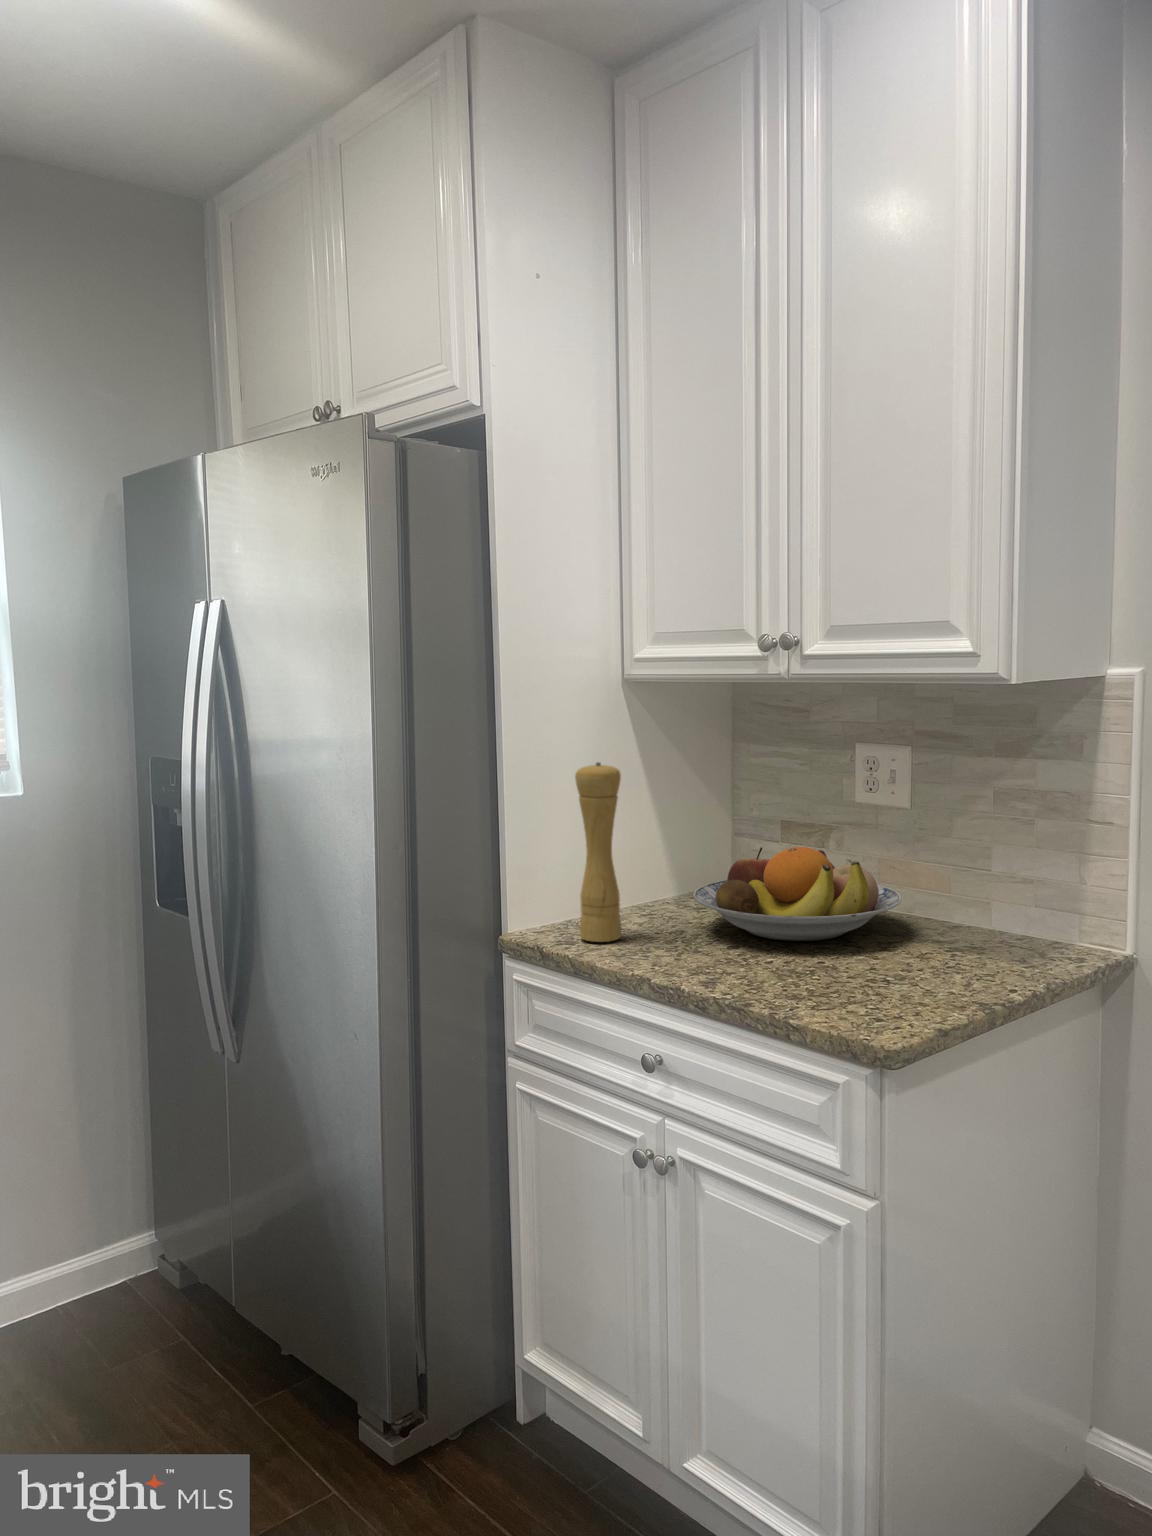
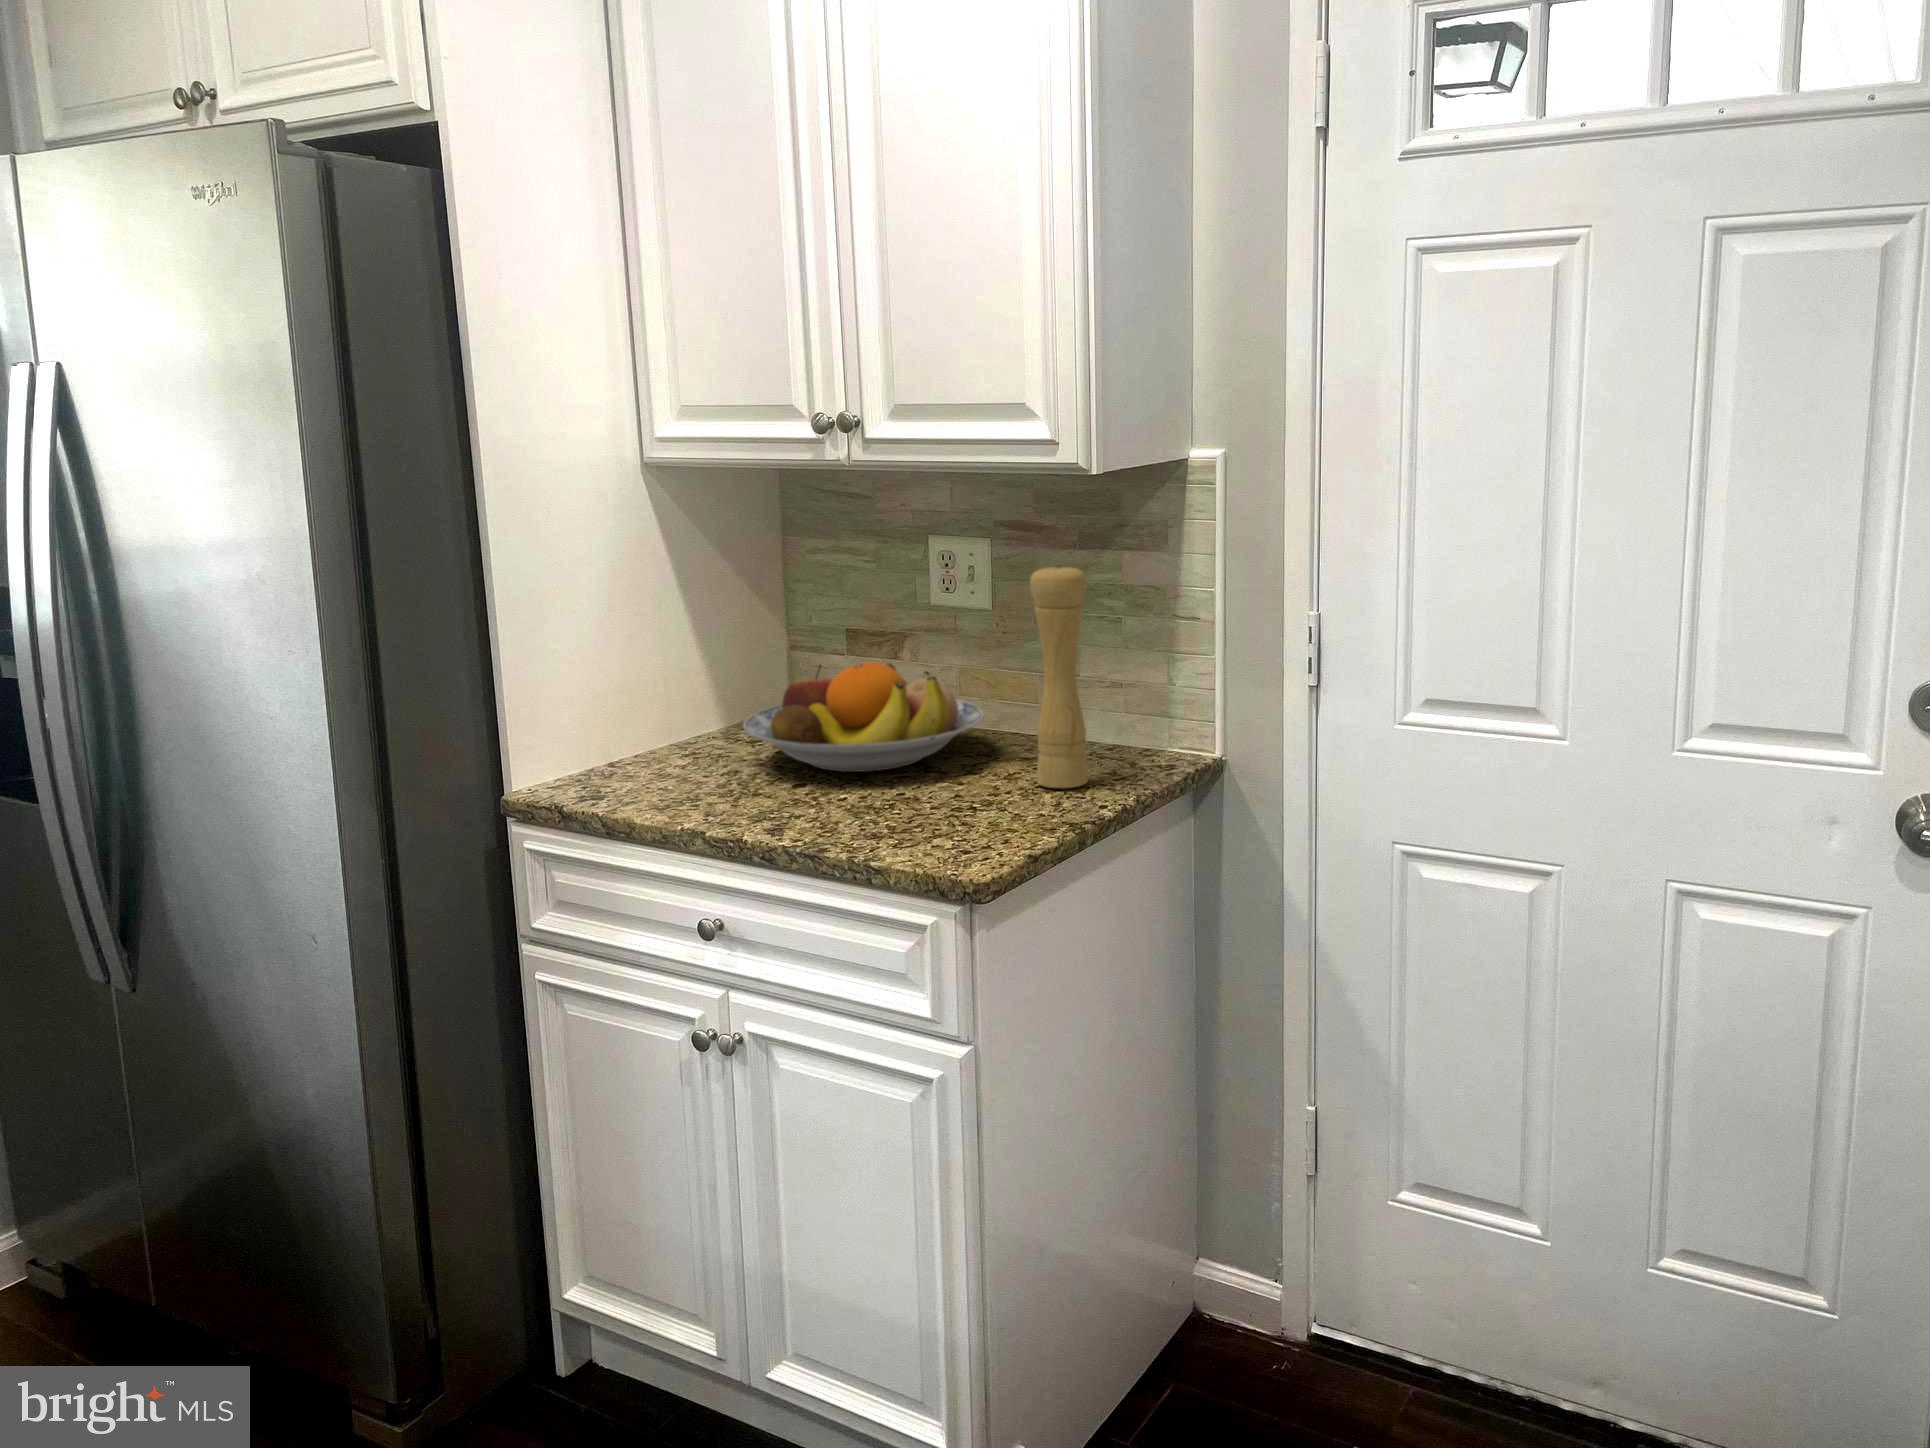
pepper mill: present [575,762,621,942] -> present [1030,564,1088,788]

